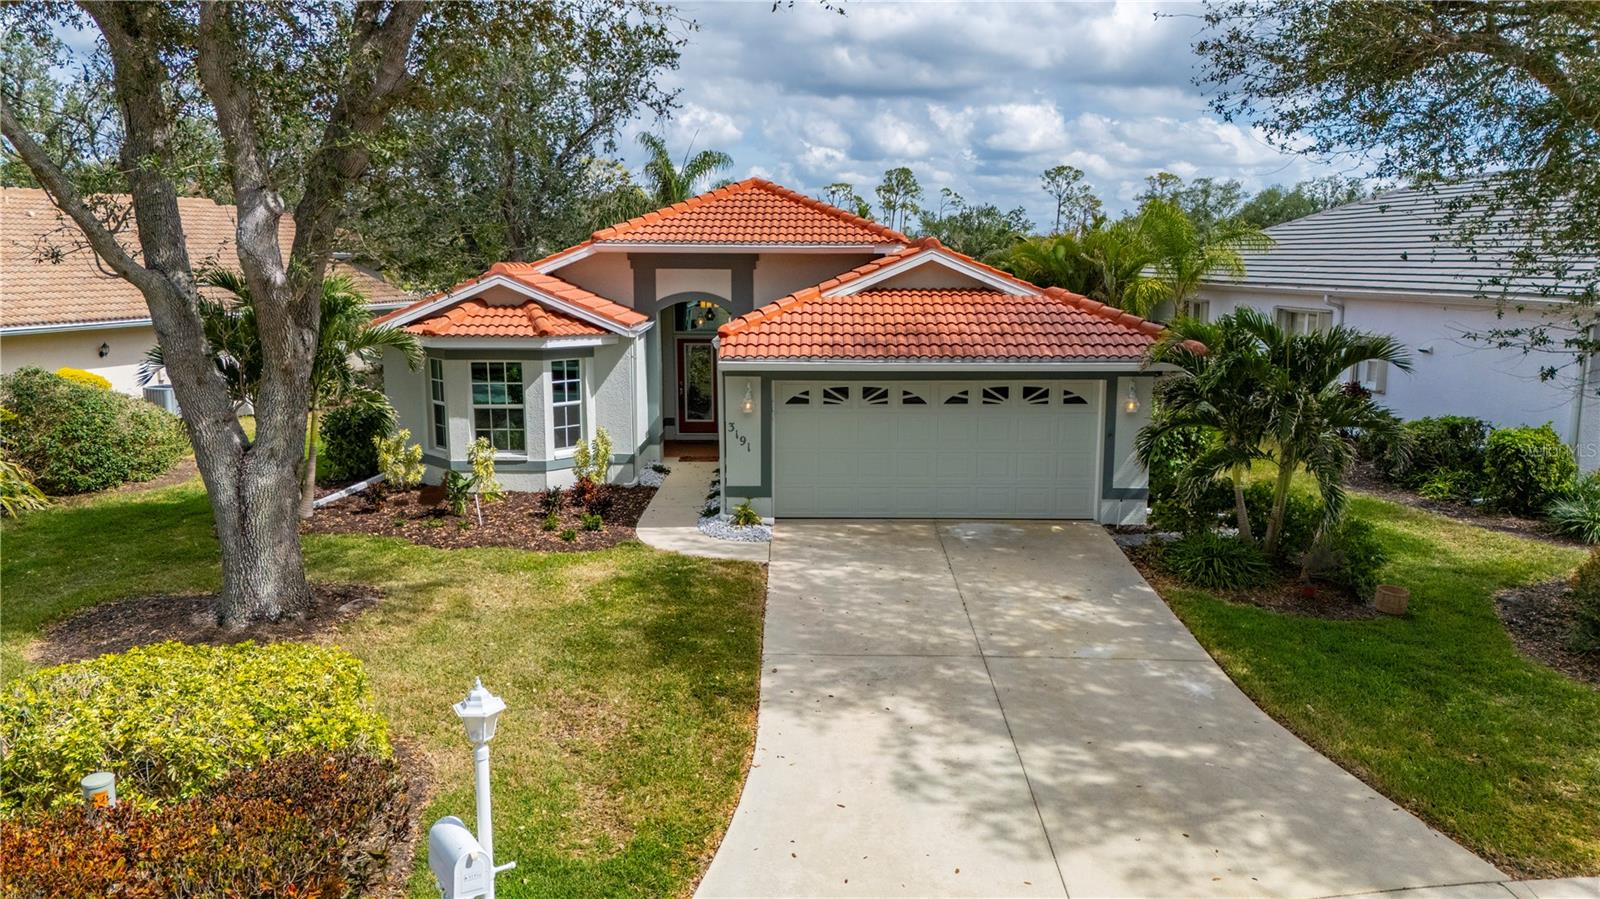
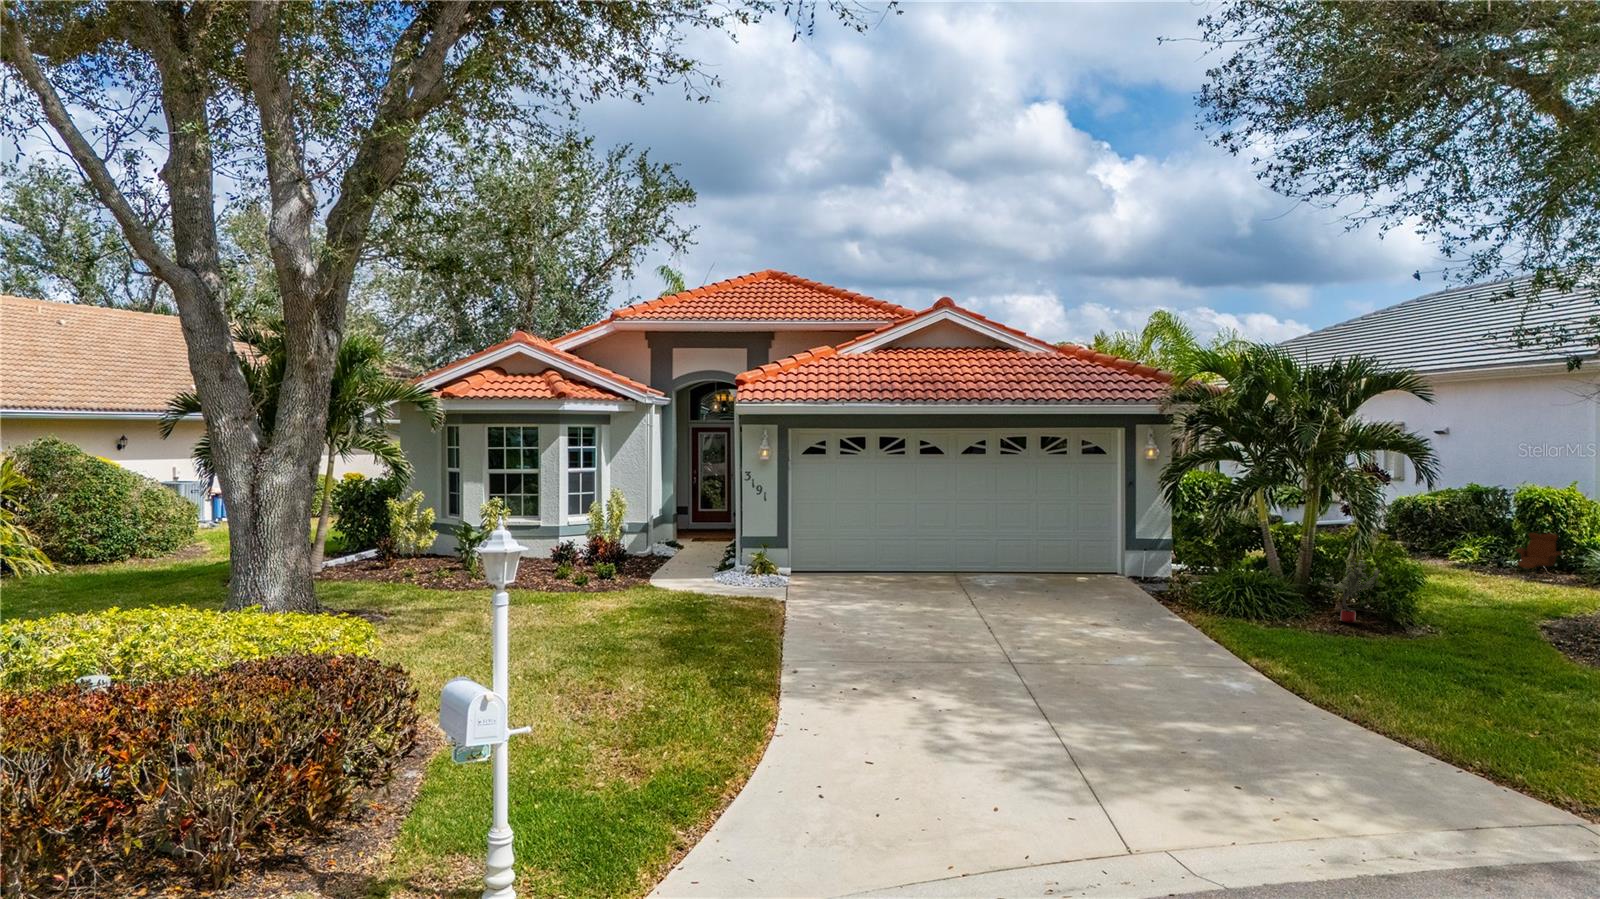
lounge chair: present [393,471,450,516] -> present [1516,533,1562,578]
wooden bucket: present [1374,584,1410,615] -> none [1417,605,1453,634]

